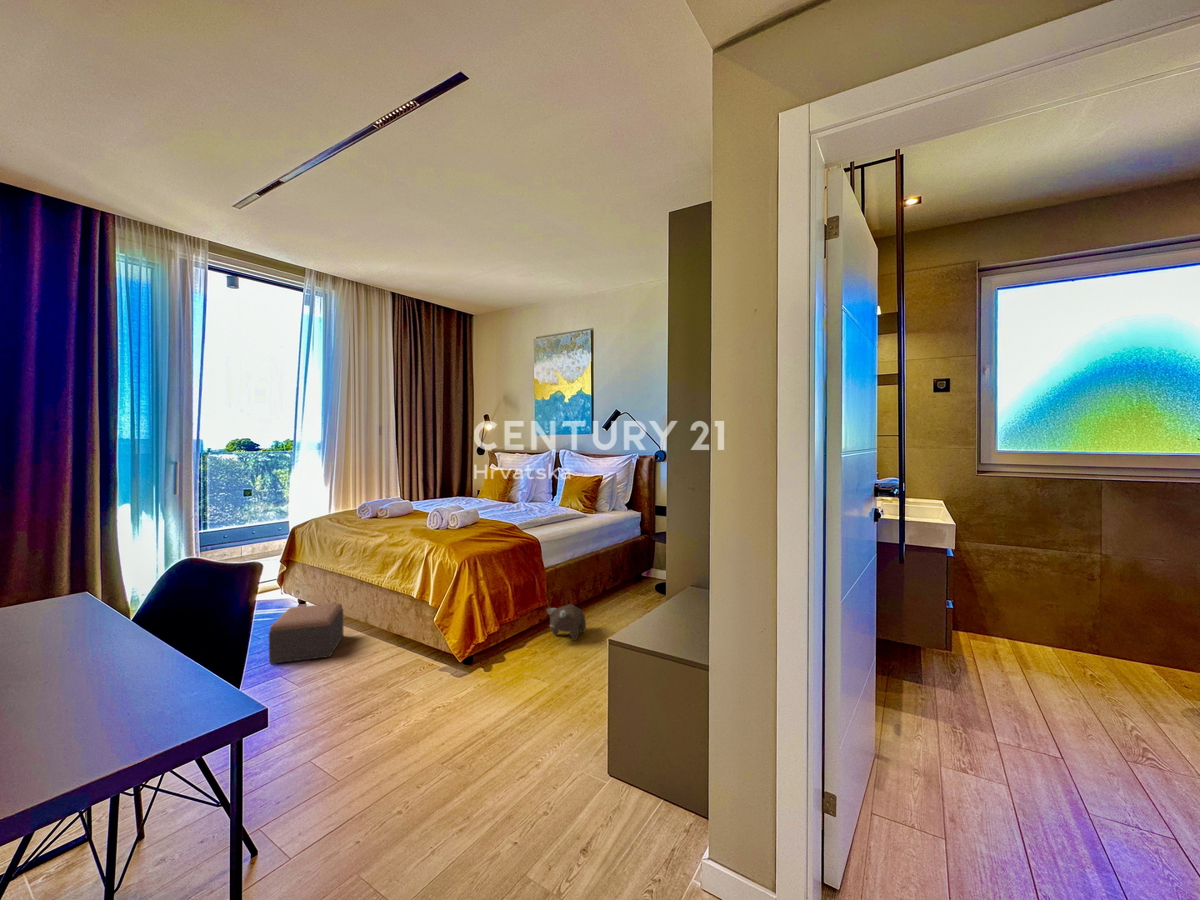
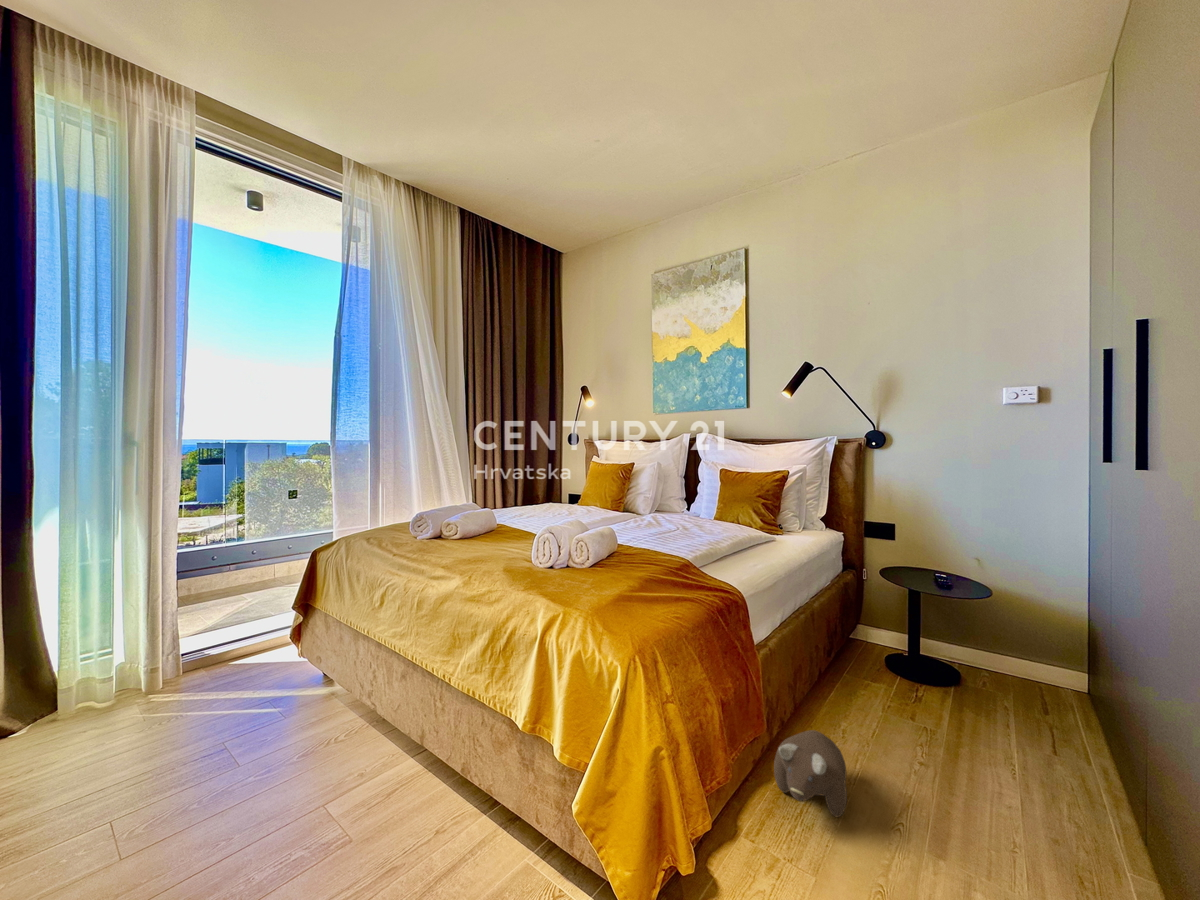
footstool: present [269,603,344,664] -> none [225,698,379,842]

